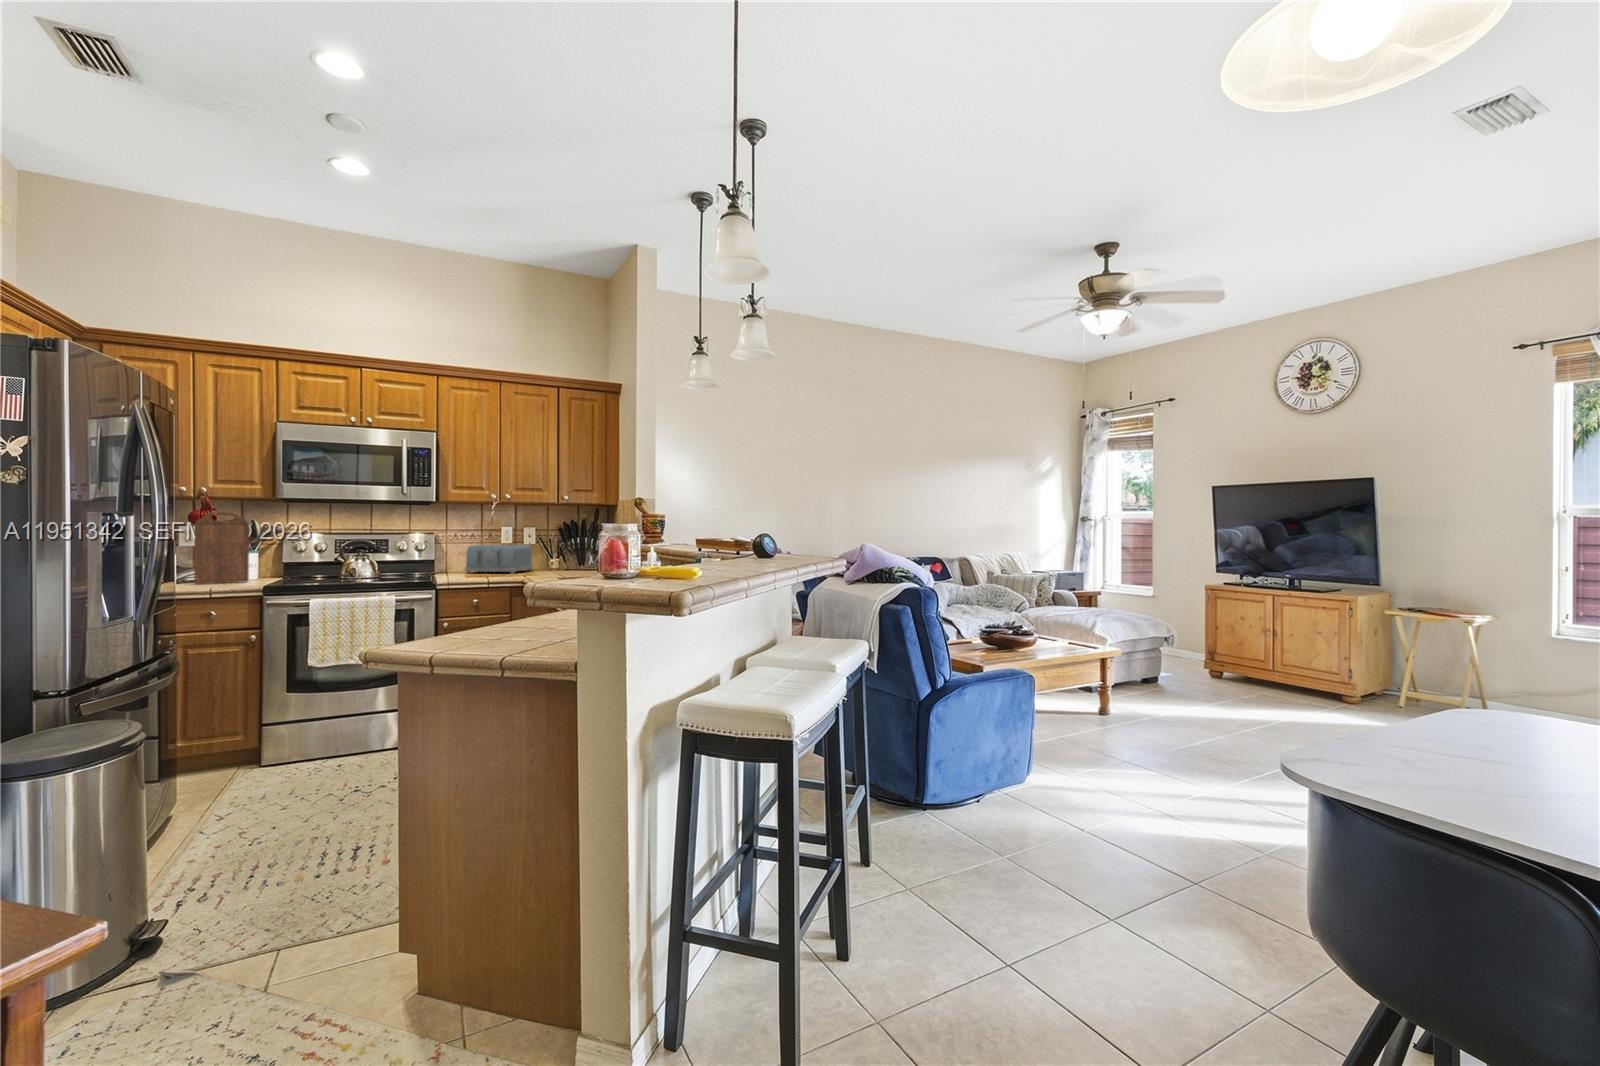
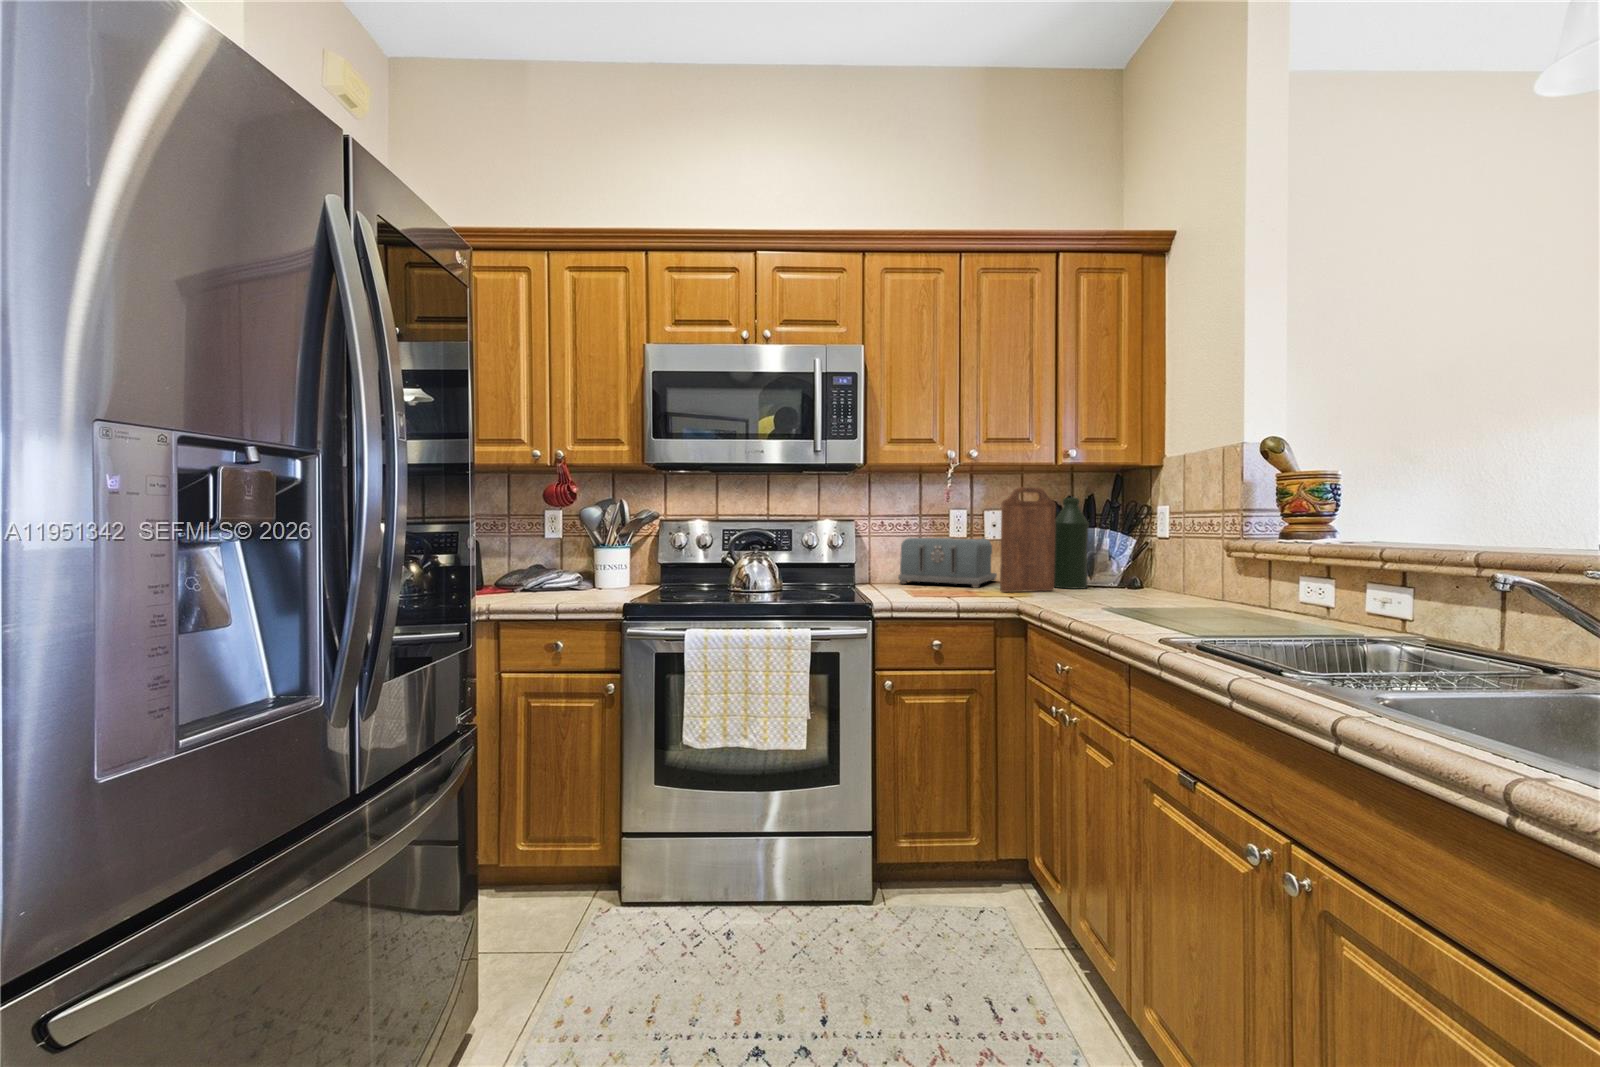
cutting board: present [194,512,249,584] -> present [1000,487,1056,592]
bottle: none [560,522,580,573] -> present [1054,498,1089,589]

